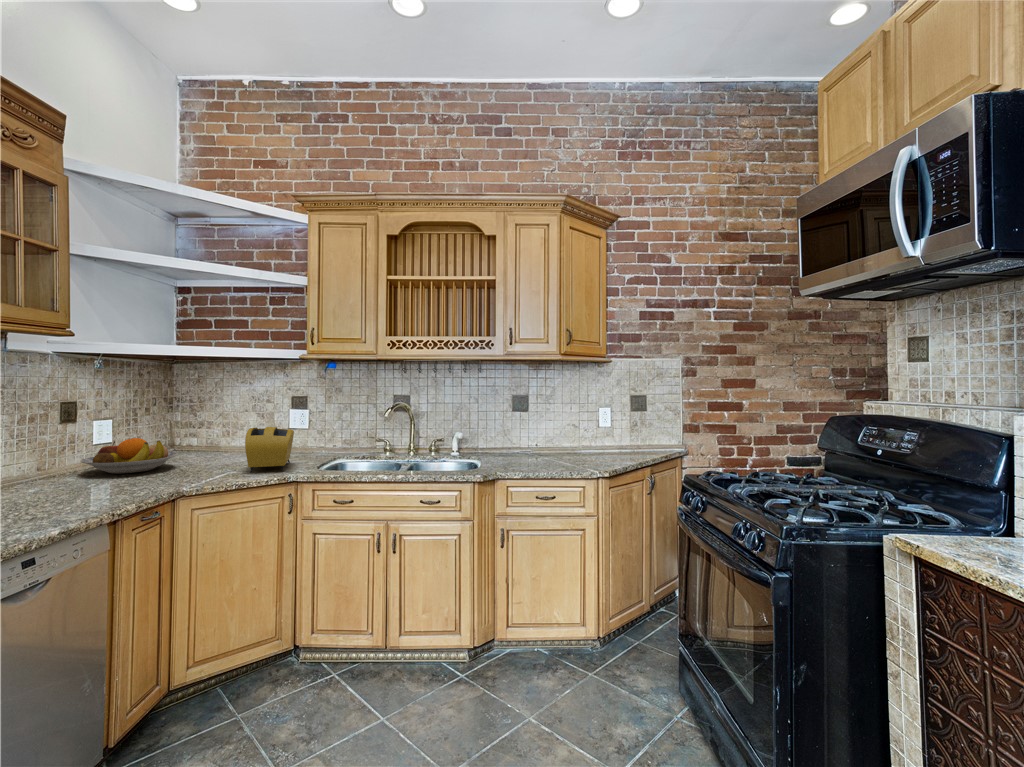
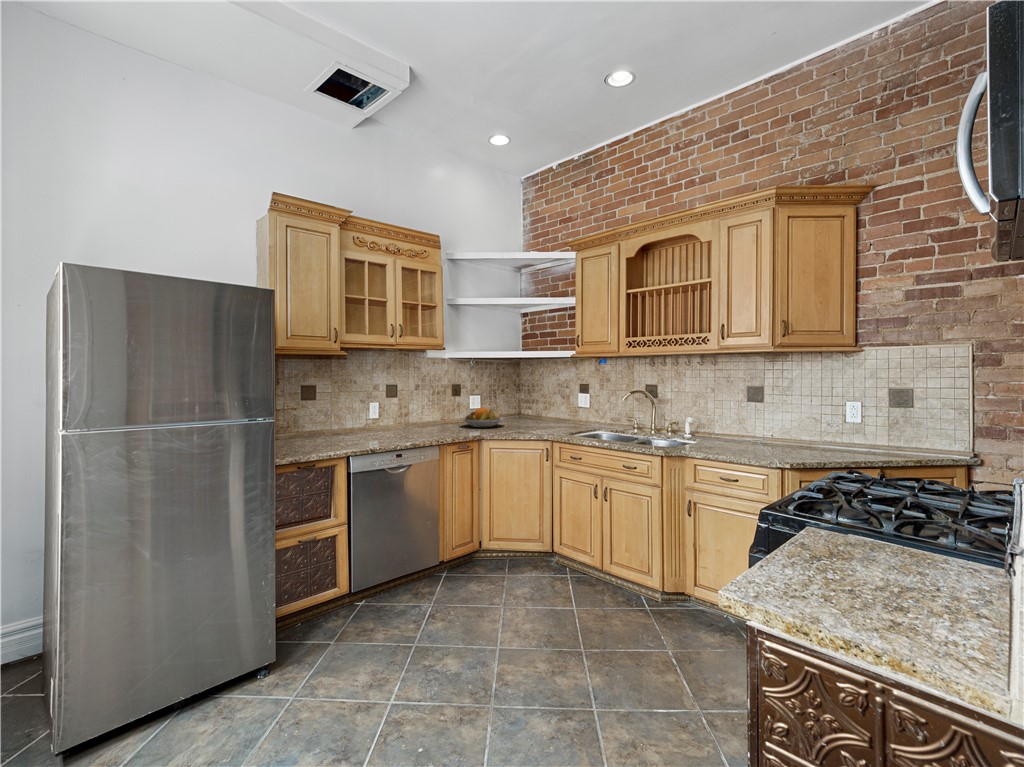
toaster: present [245,427,294,472] -> none [528,405,564,434]

